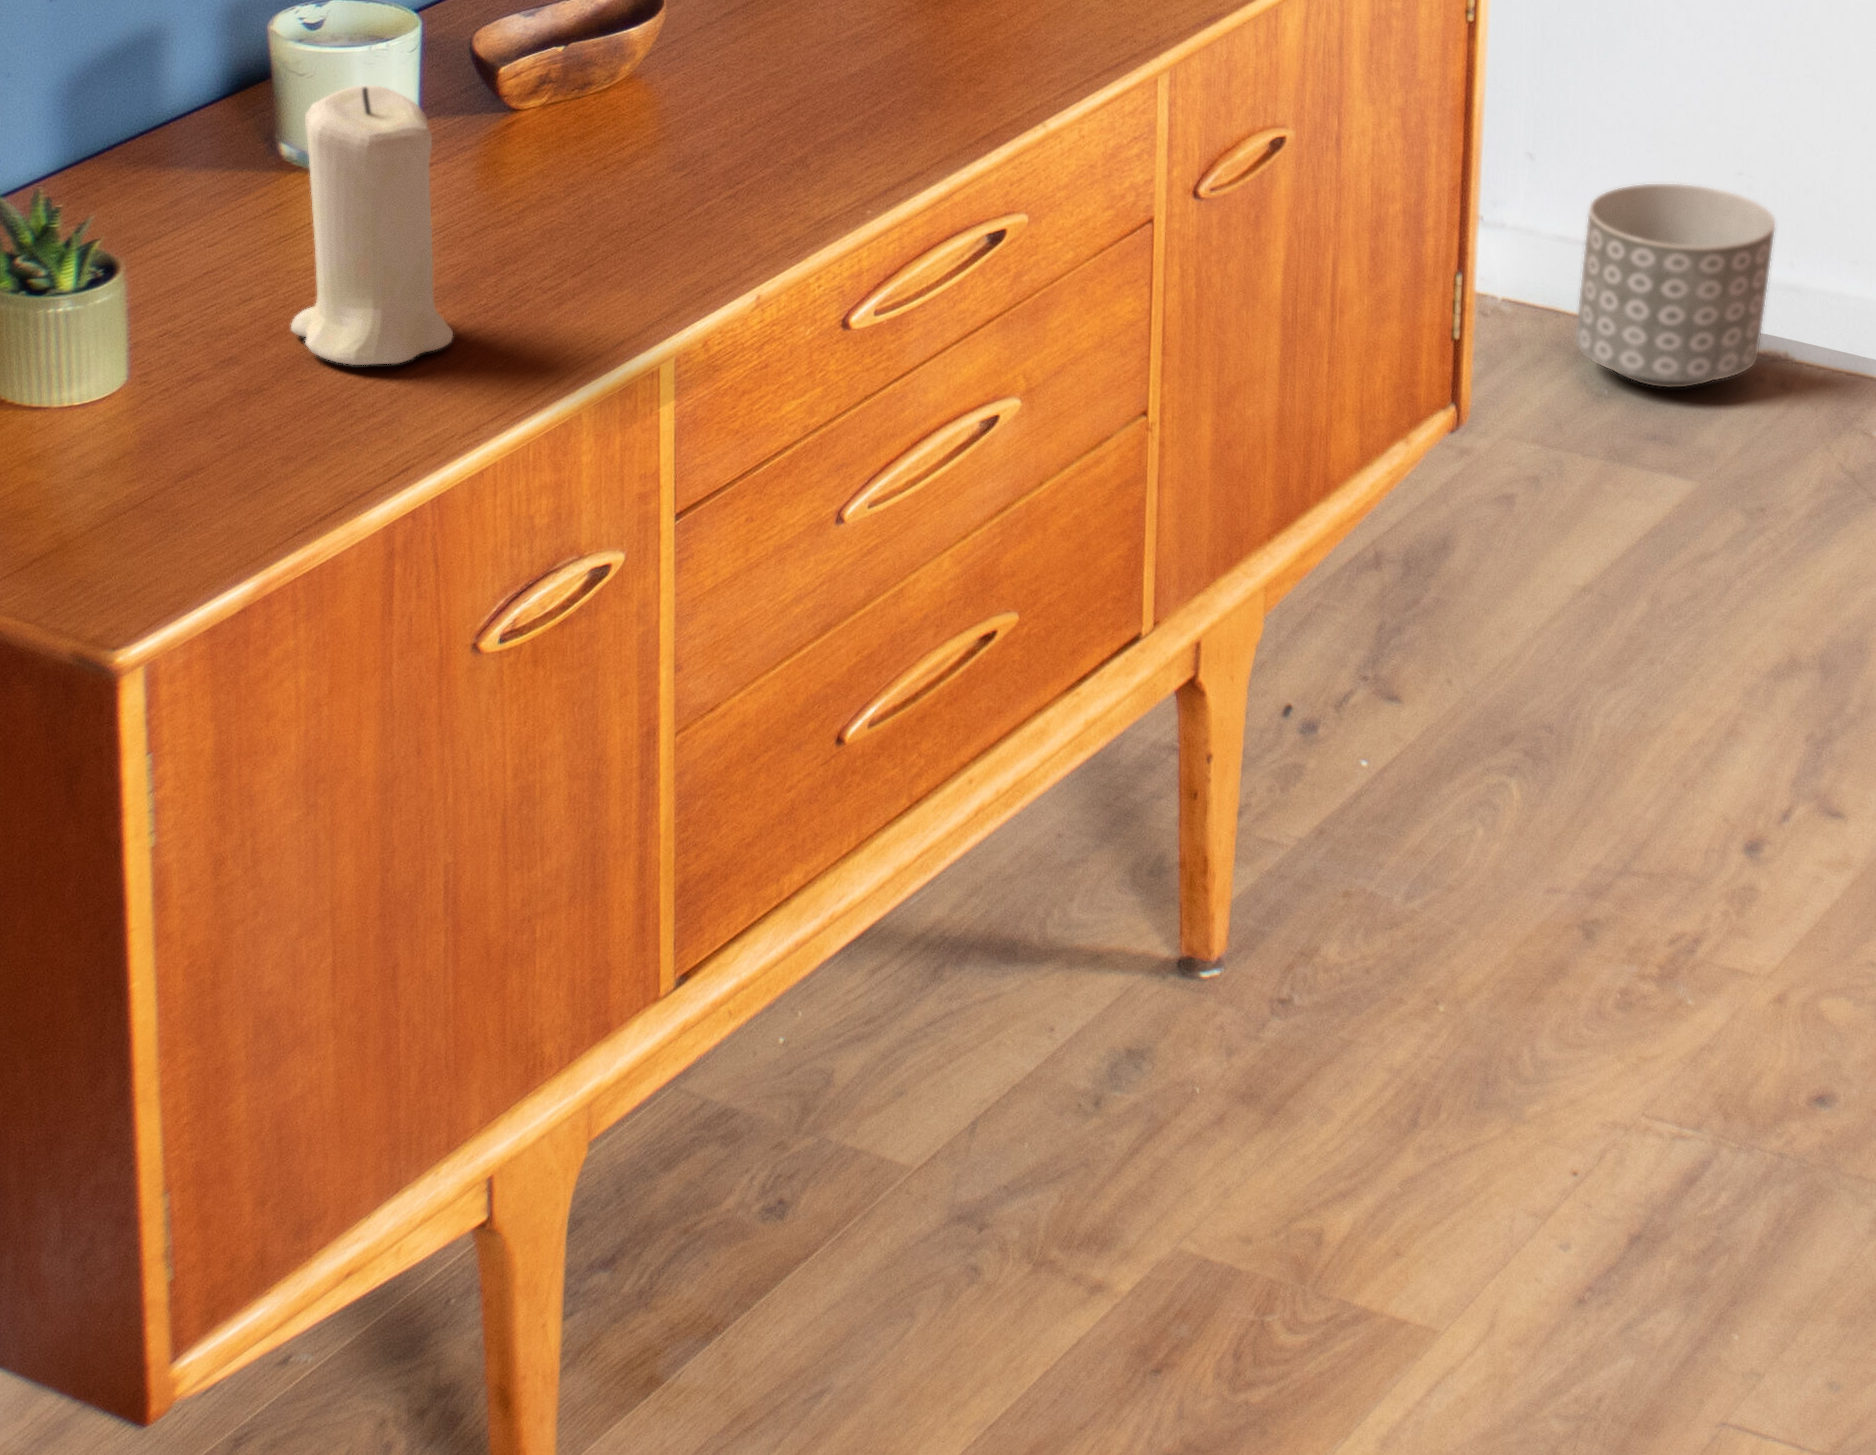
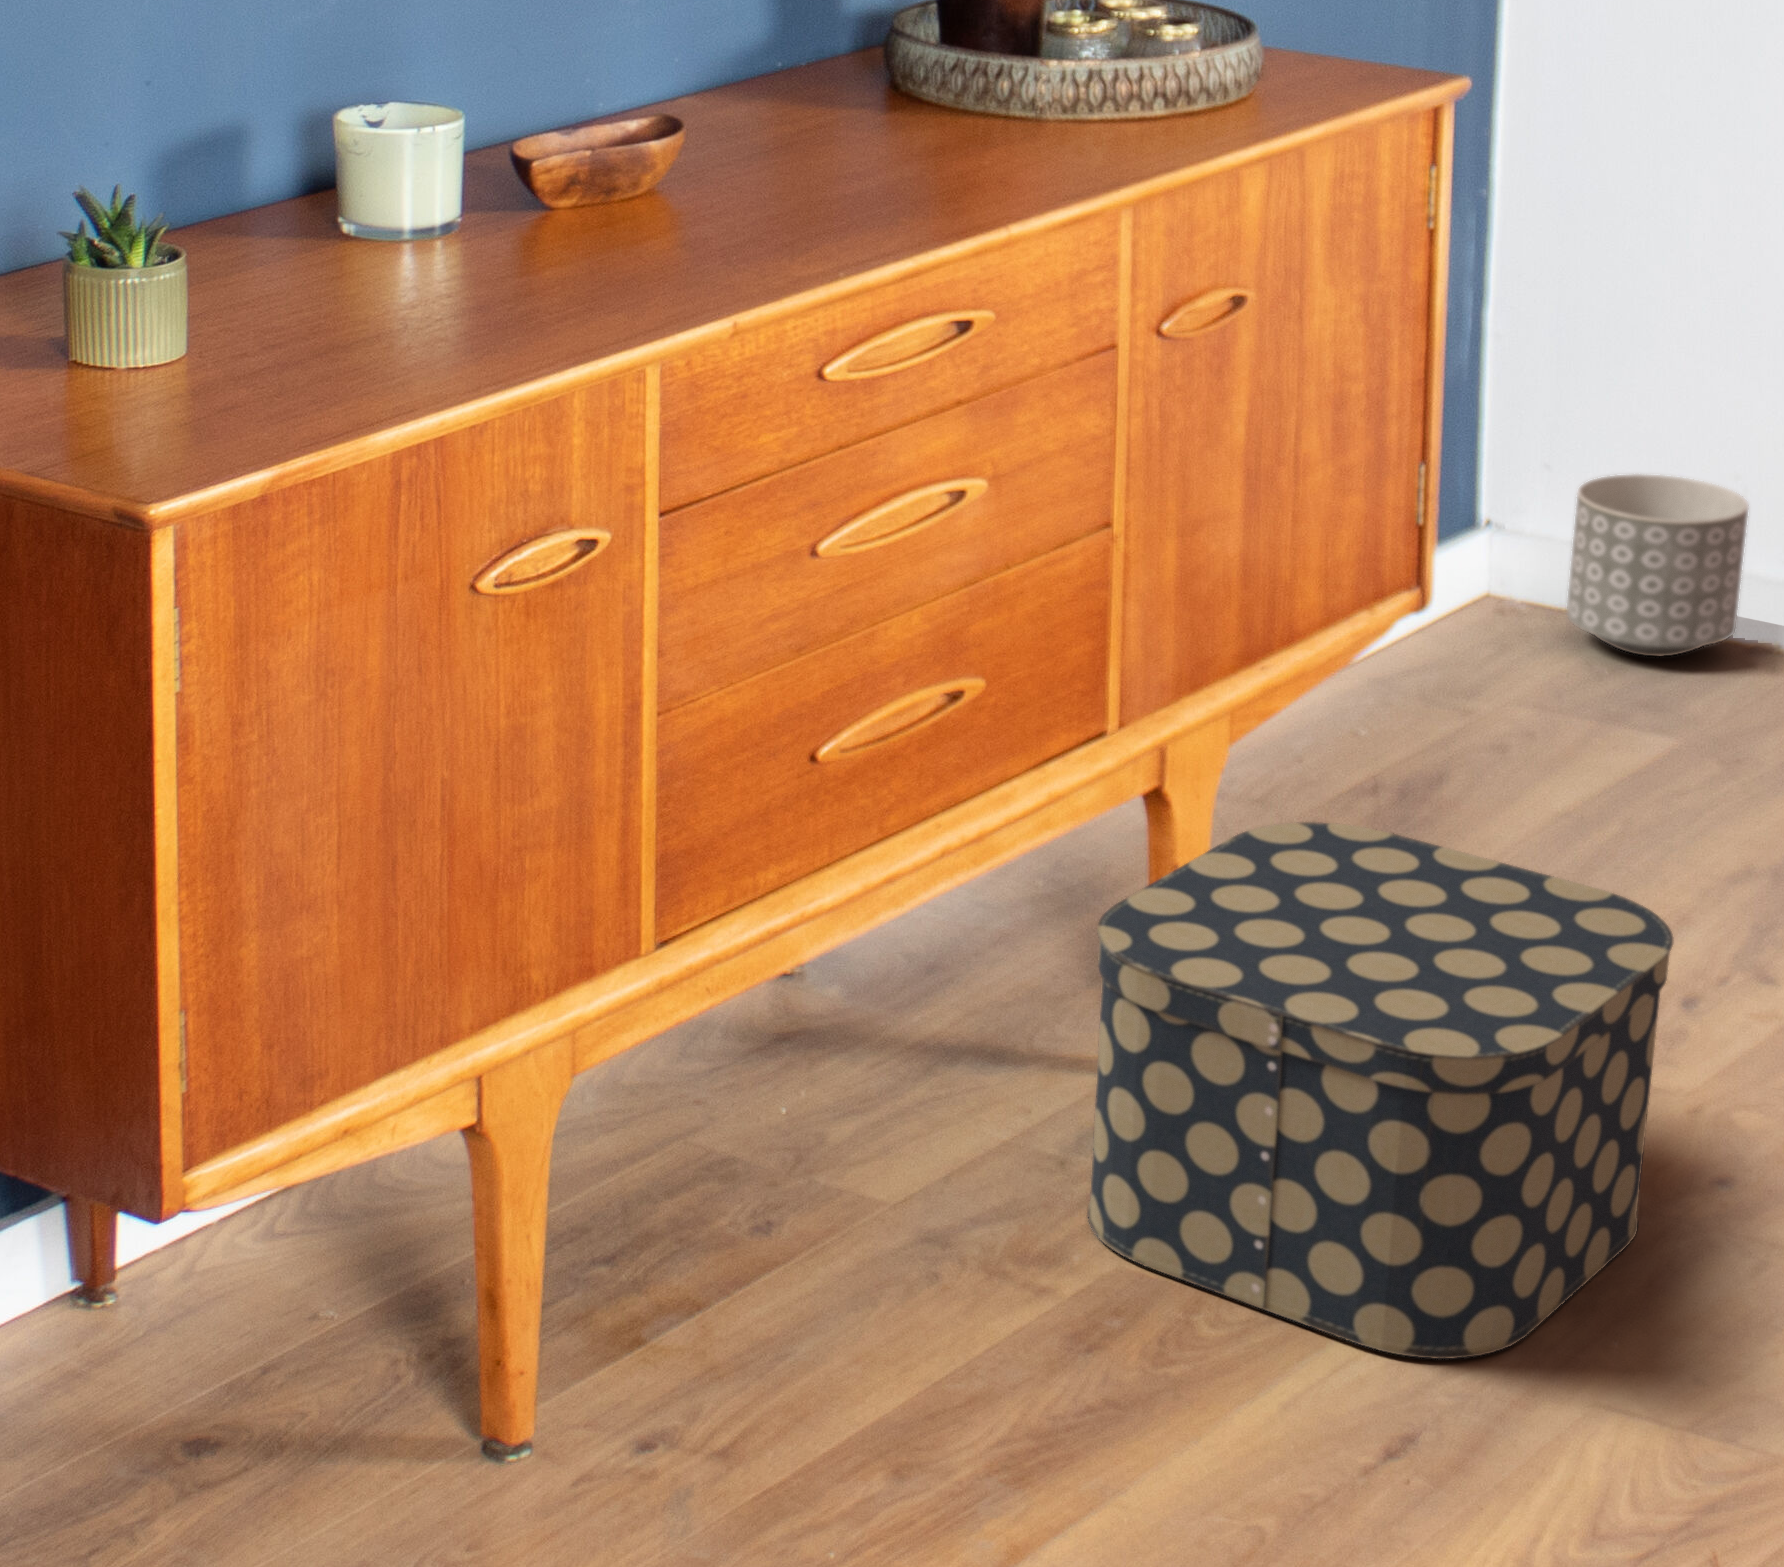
candle: present [291,86,453,365] -> none [331,108,469,346]
storage box: none [1128,705,1765,1329] -> present [1087,822,1673,1359]

